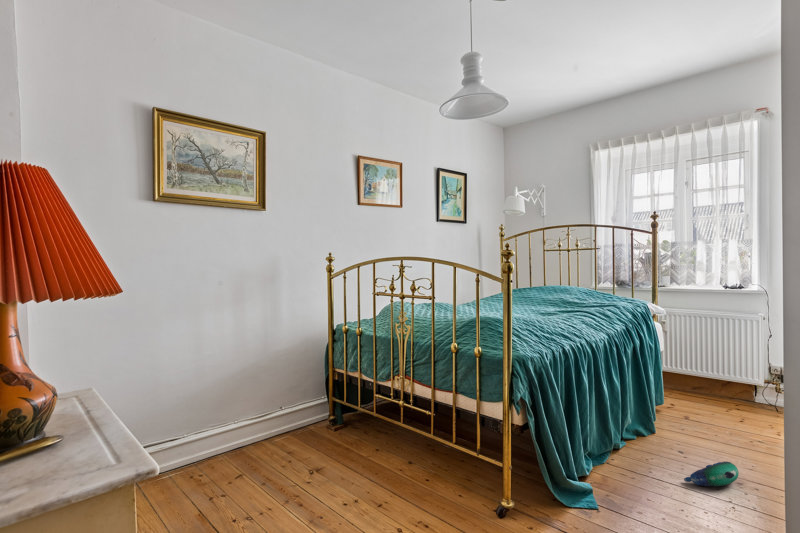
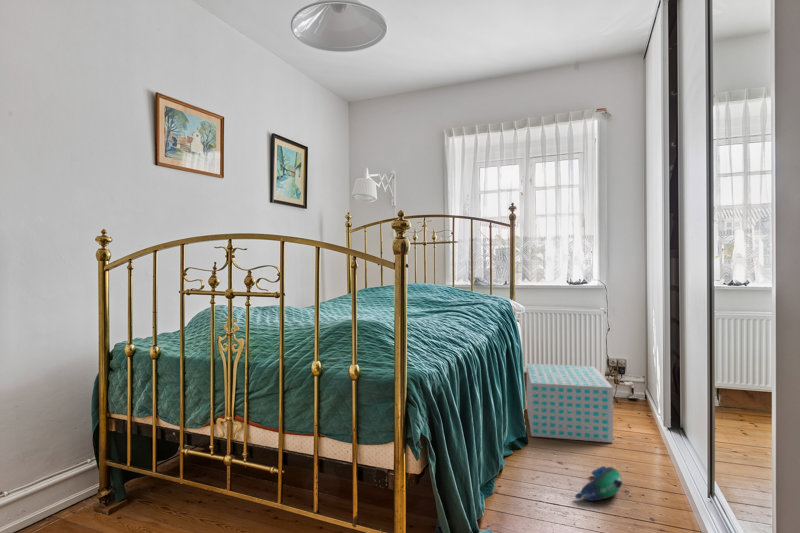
storage box: none [663,364,756,447] -> present [526,363,614,442]

